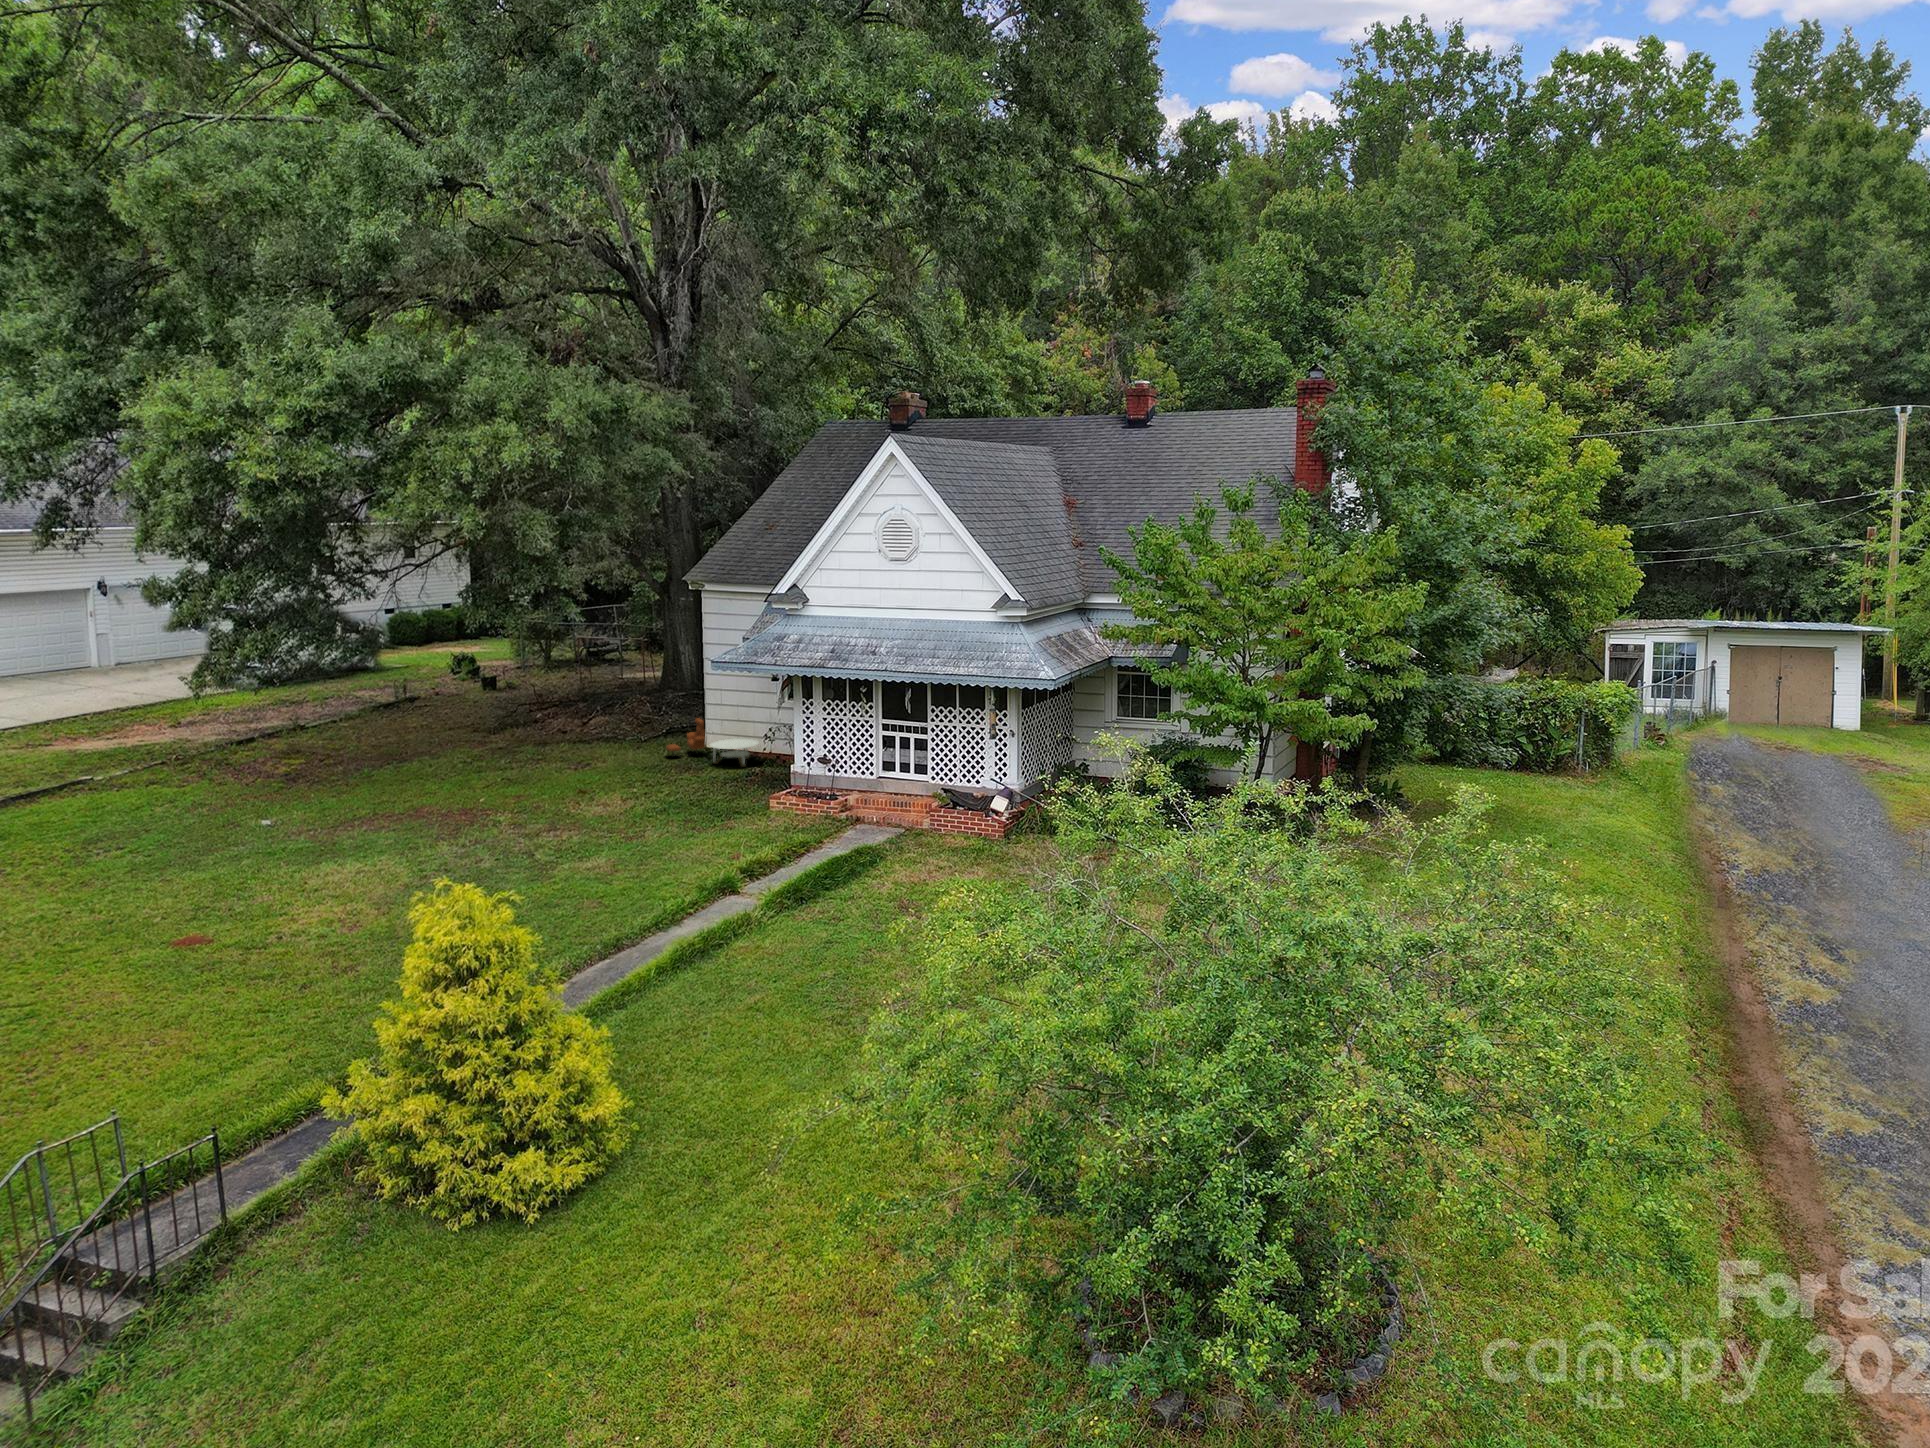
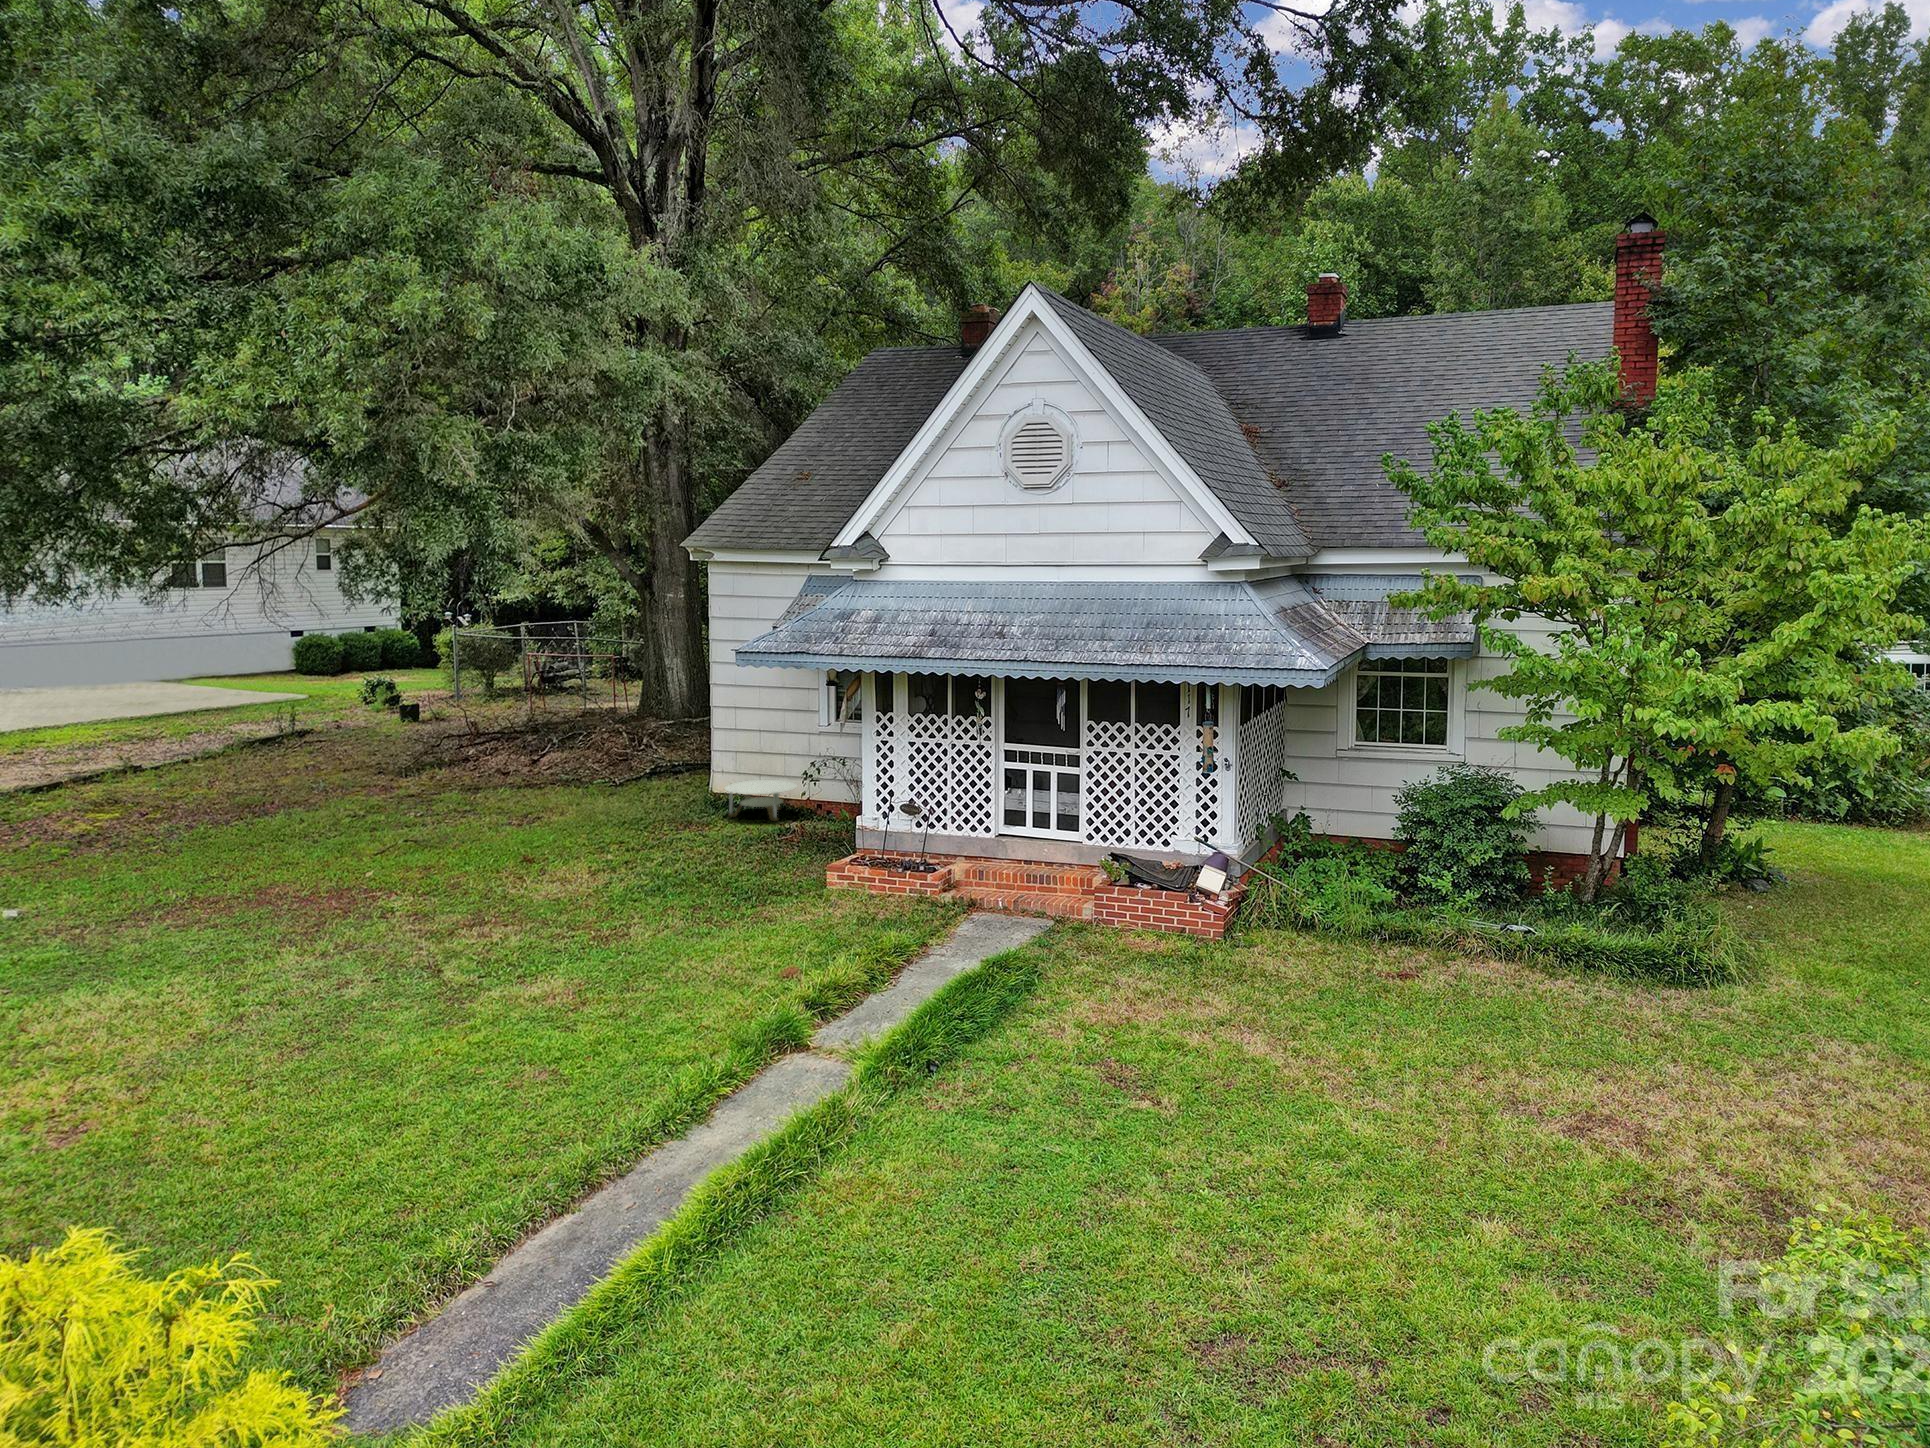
lounge chair: present [666,718,705,758] -> none [655,750,720,810]

